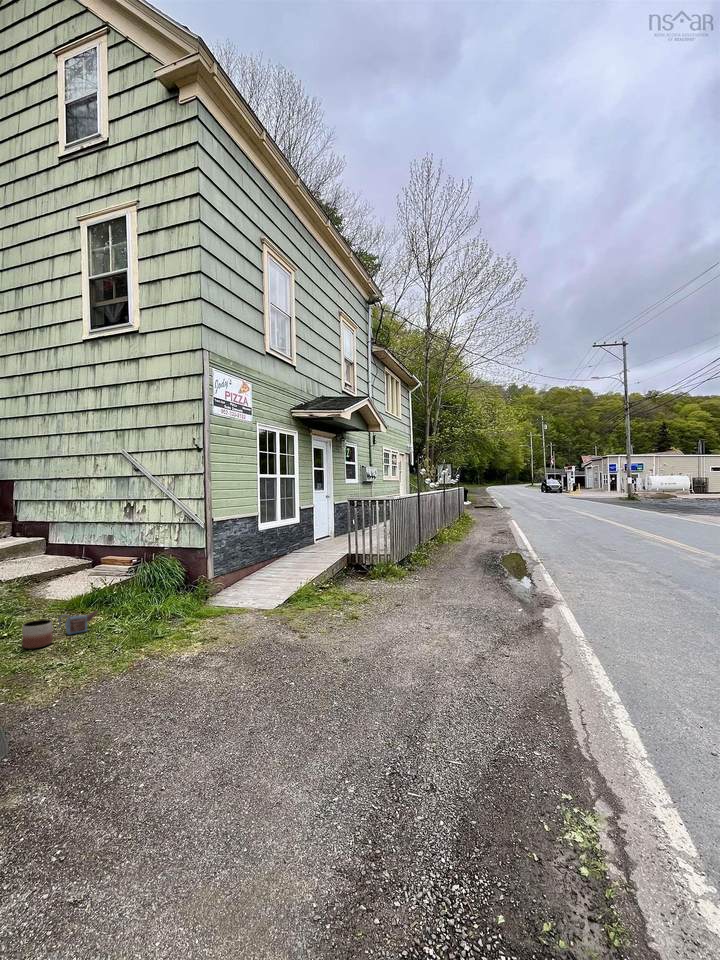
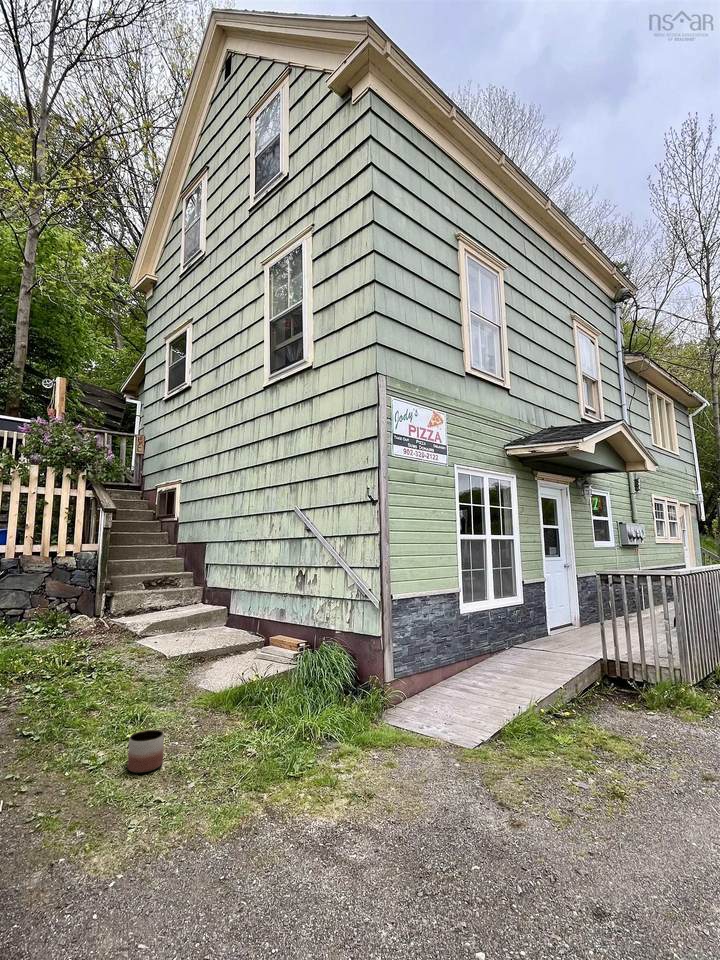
watering can: present [58,610,98,635] -> none [176,722,227,754]

